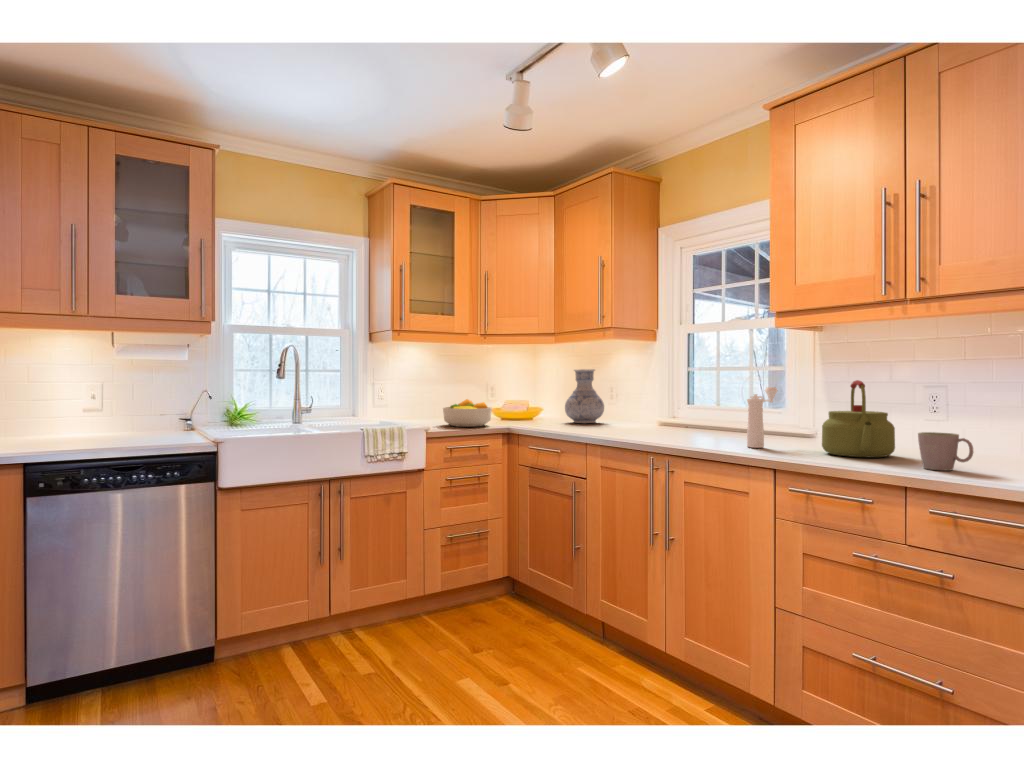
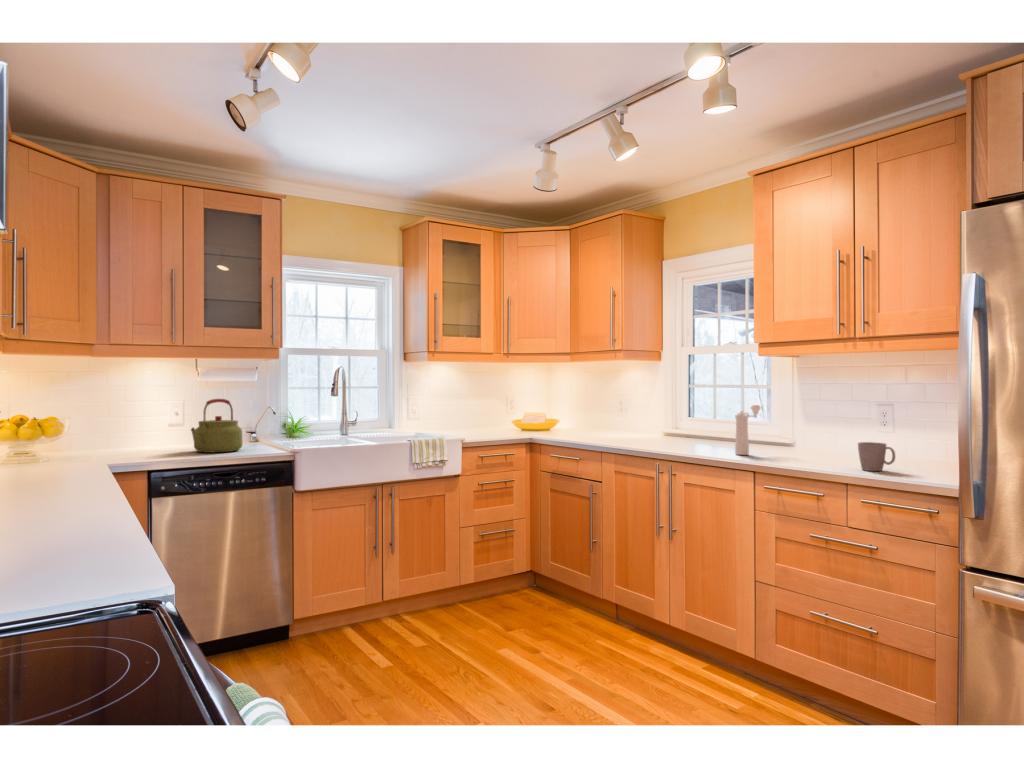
vase: present [565,369,604,423] -> none [581,386,616,434]
kettle: present [822,380,895,458] -> present [191,399,242,452]
fruit bowl: present [443,399,492,427] -> none [474,413,517,438]

